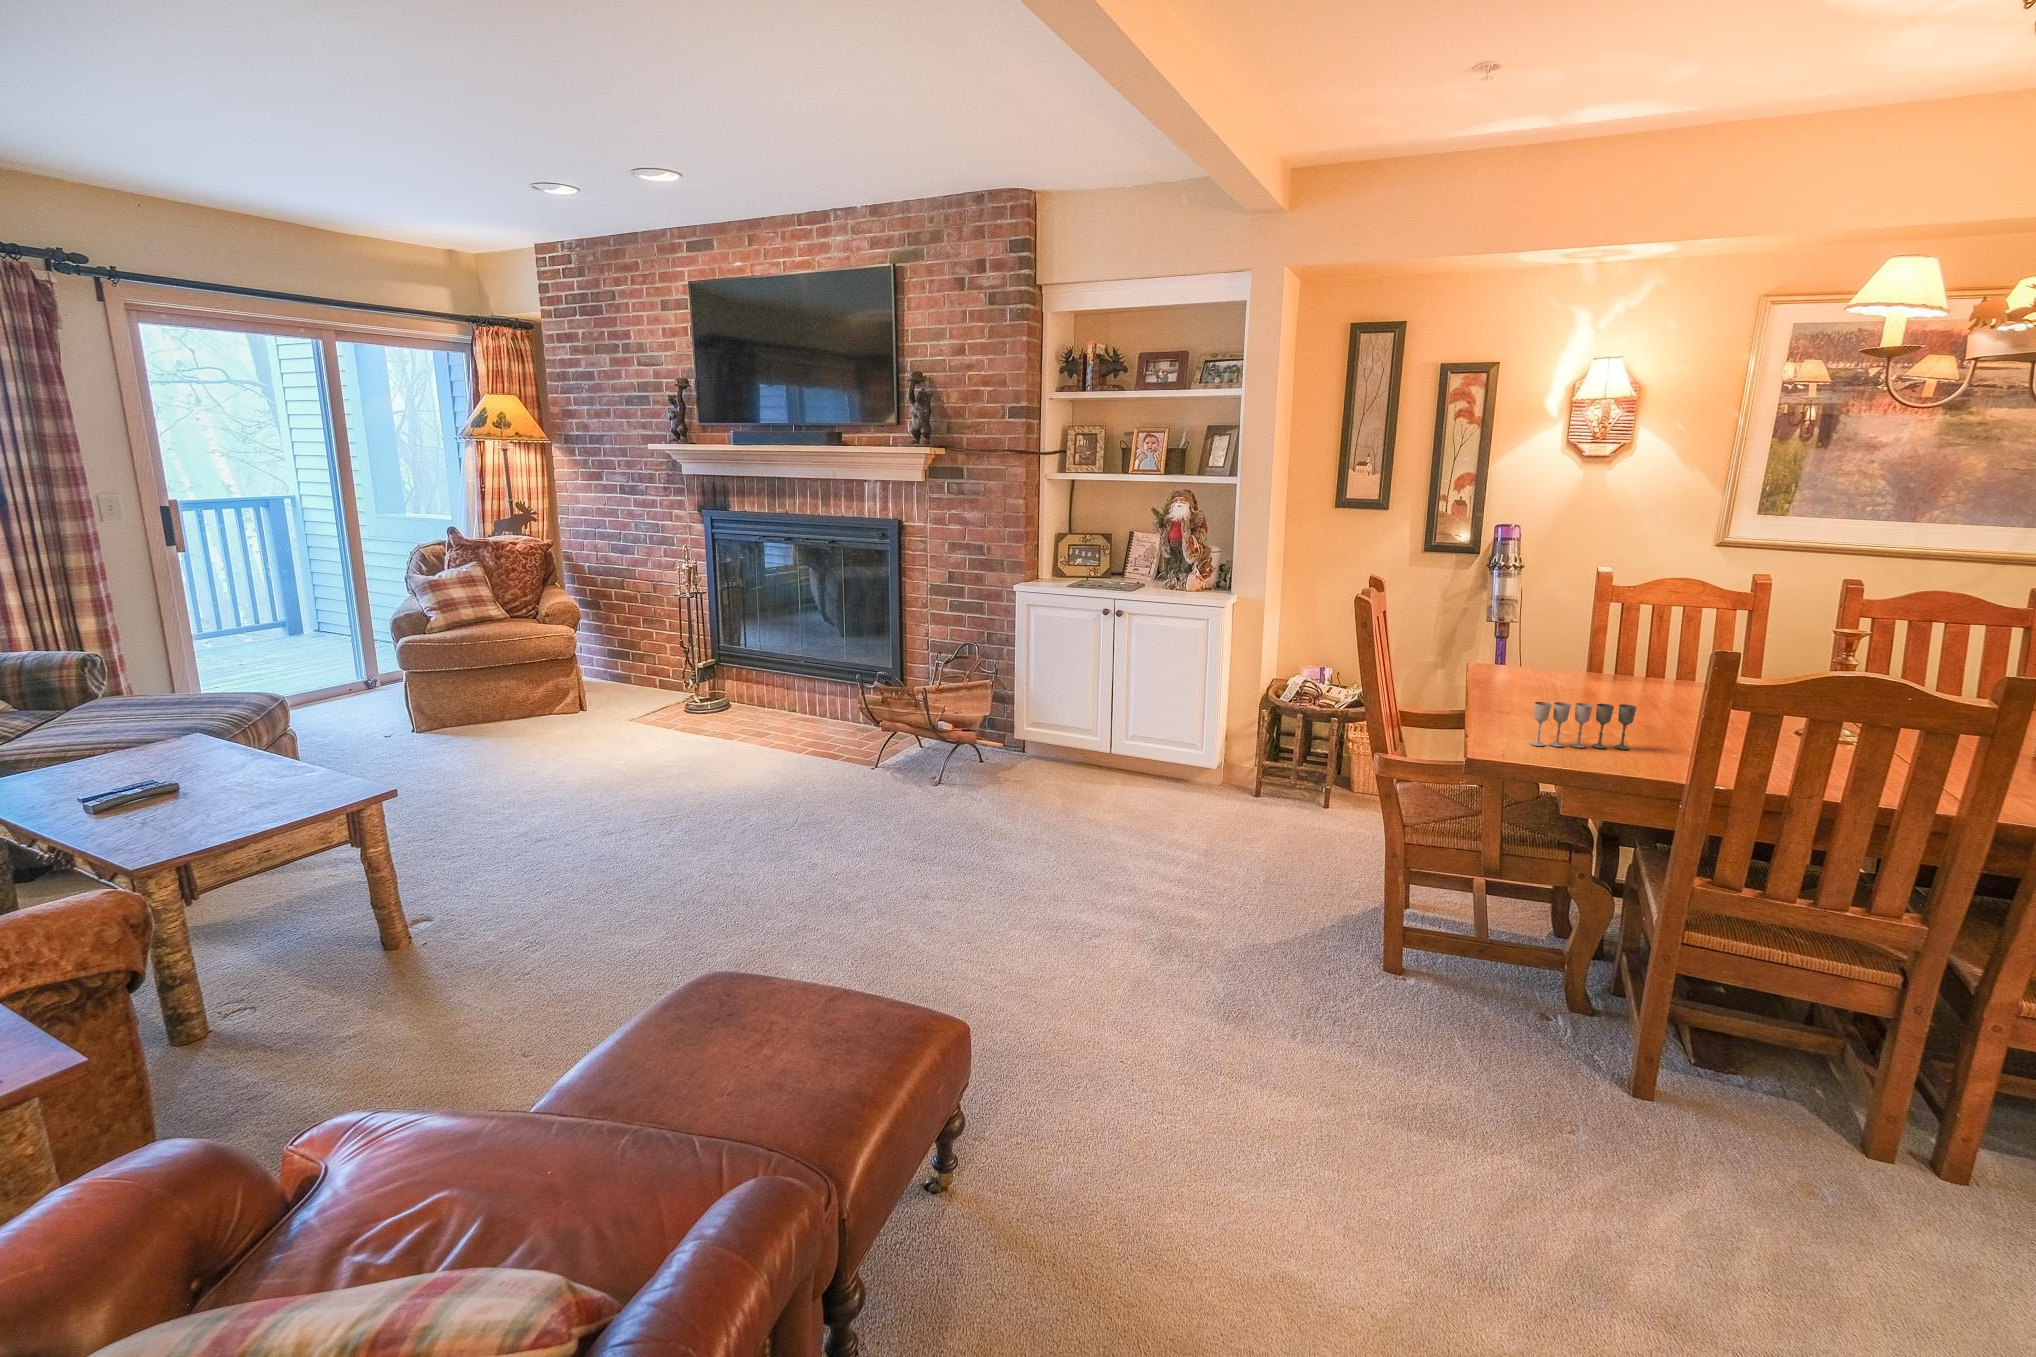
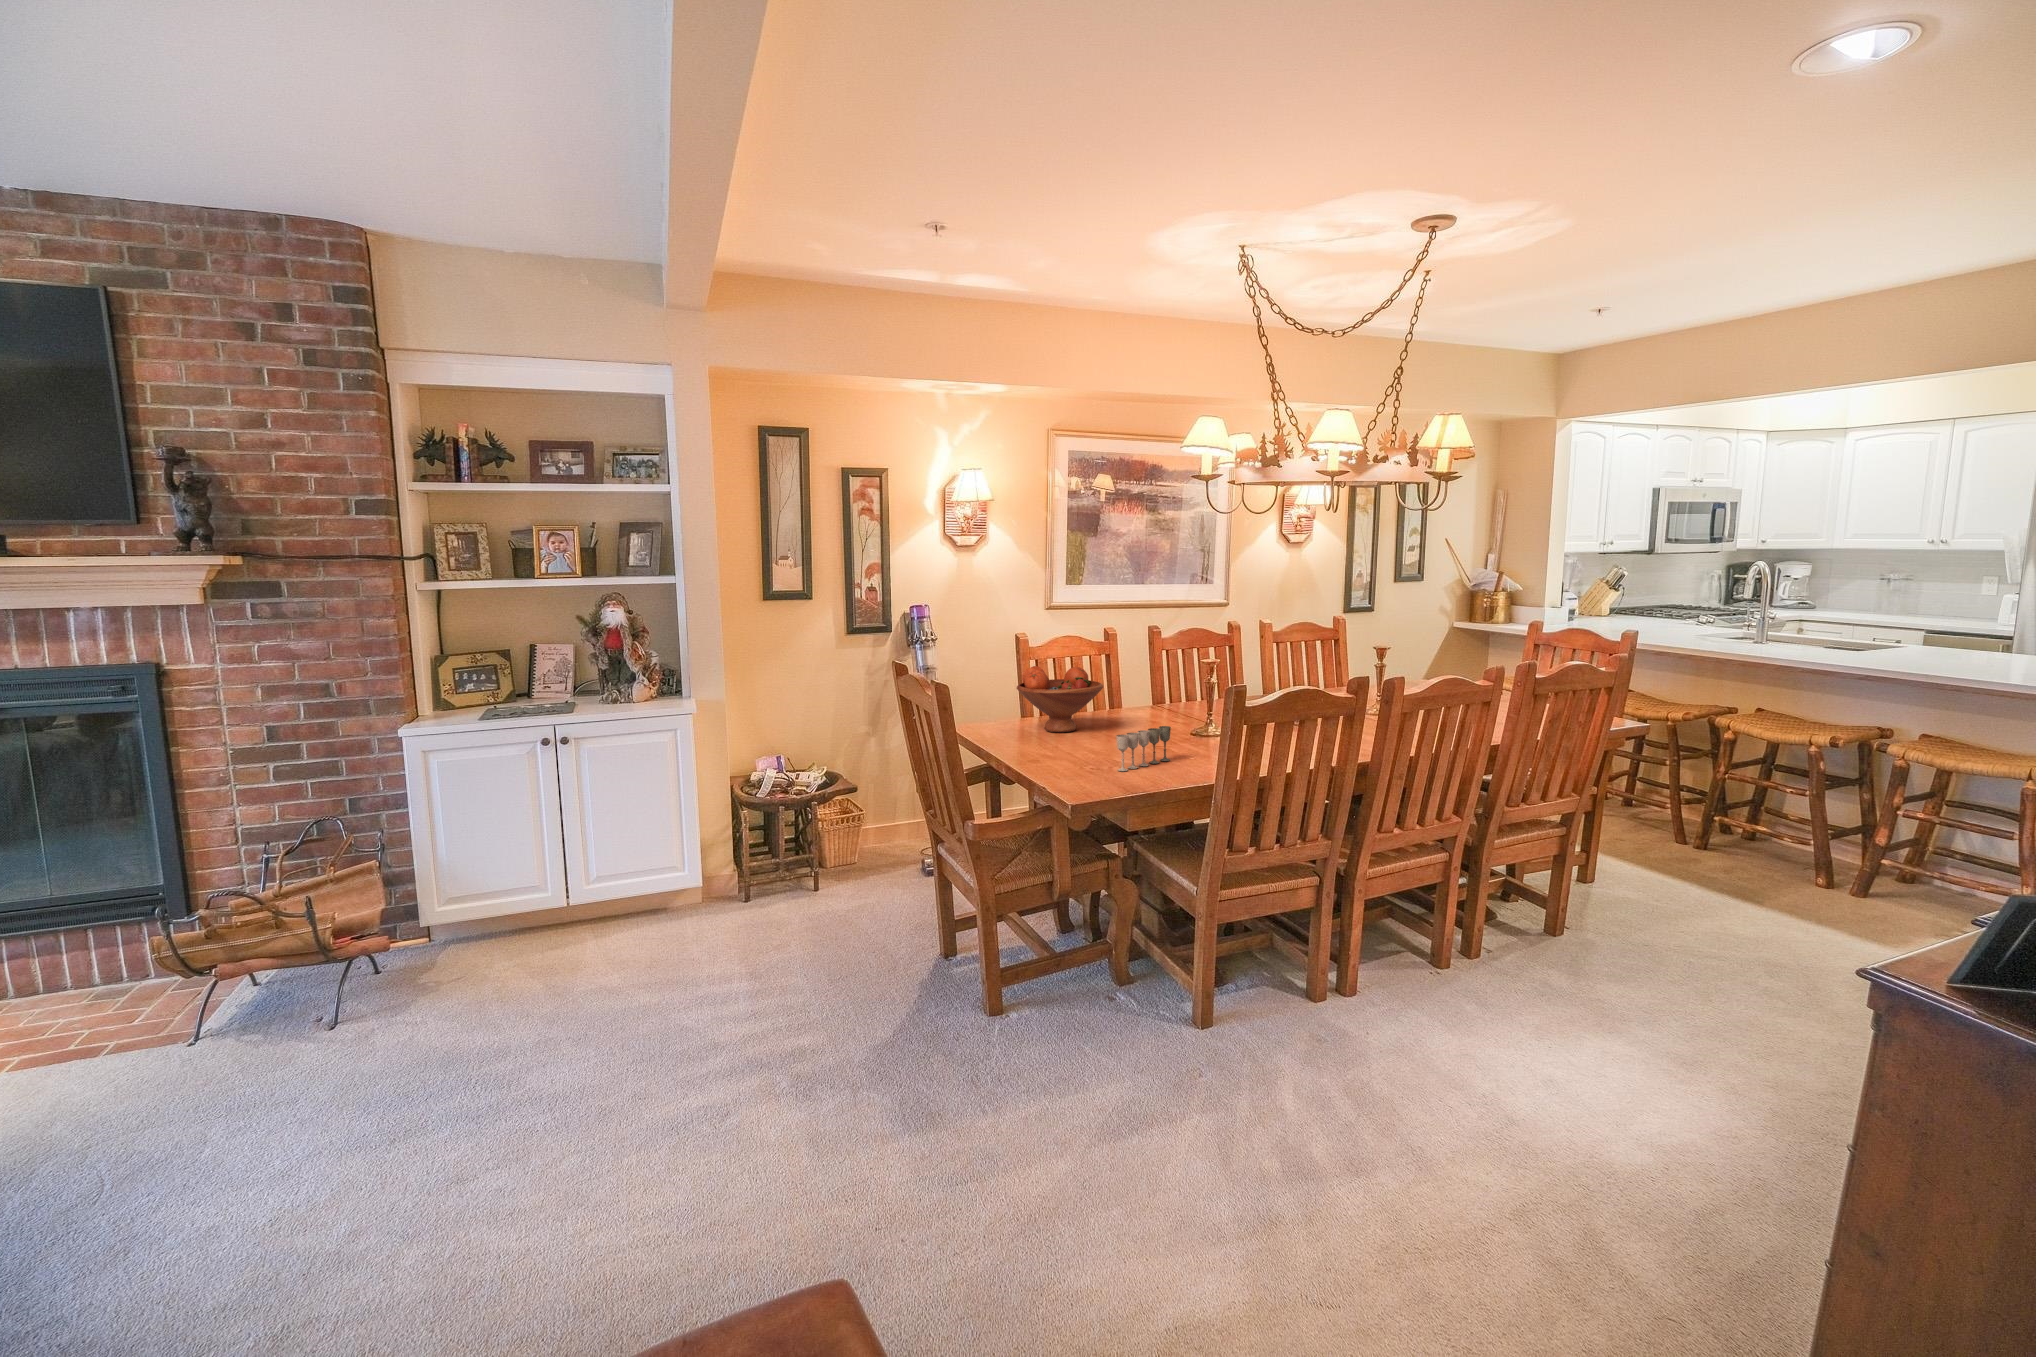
fruit bowl: none [1519,608,1641,693] -> present [1017,666,1103,732]

